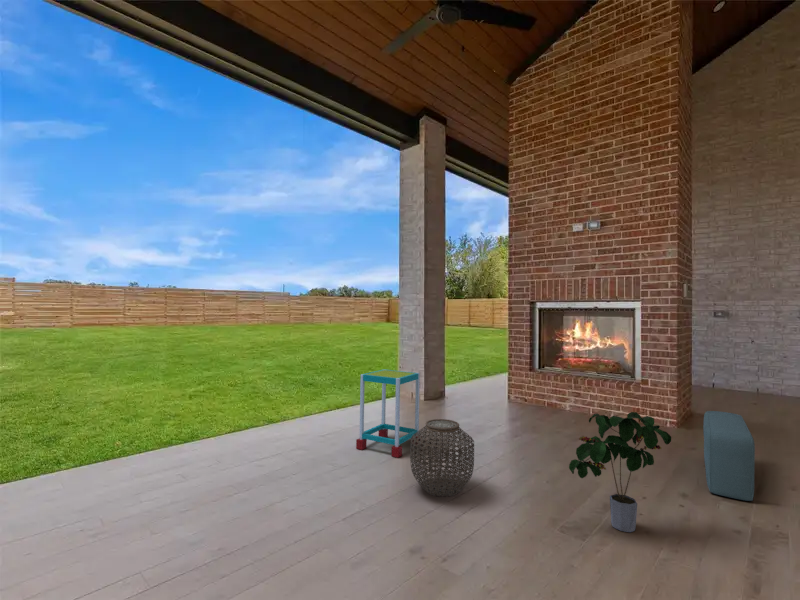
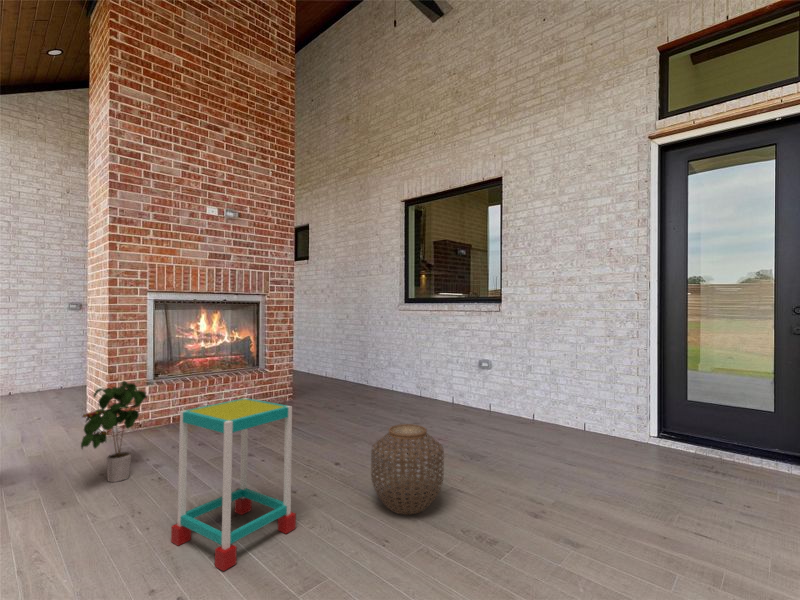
pouf: present [703,411,755,501] -> none [359,373,427,421]
potted plant: present [569,412,671,532] -> present [81,381,147,482]

